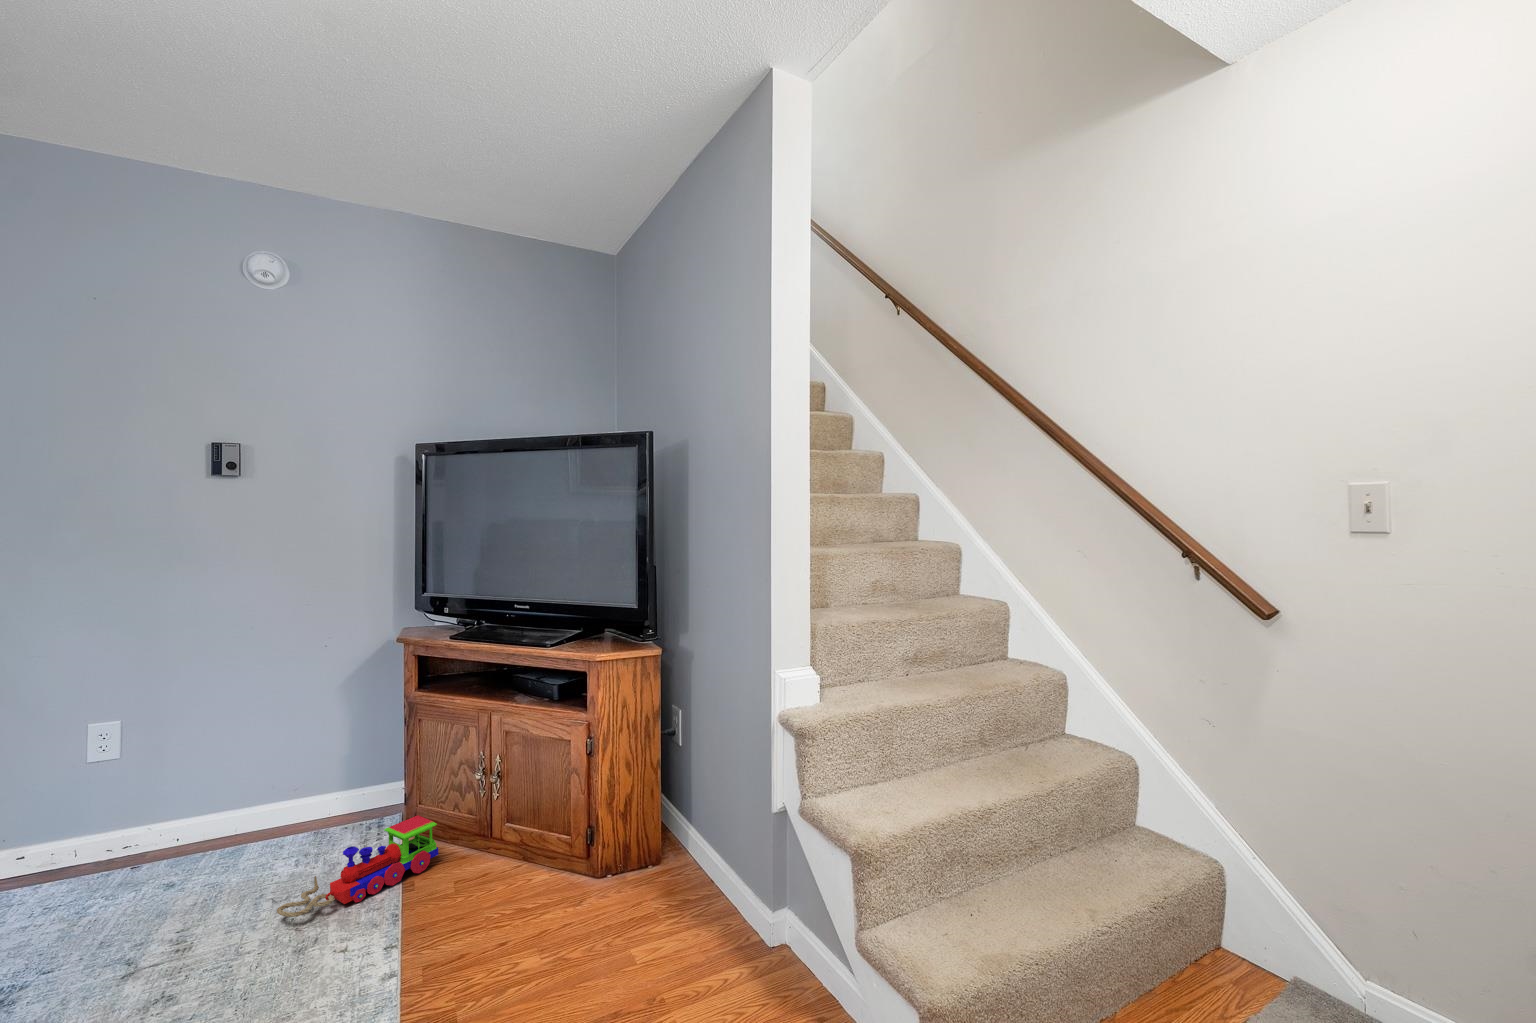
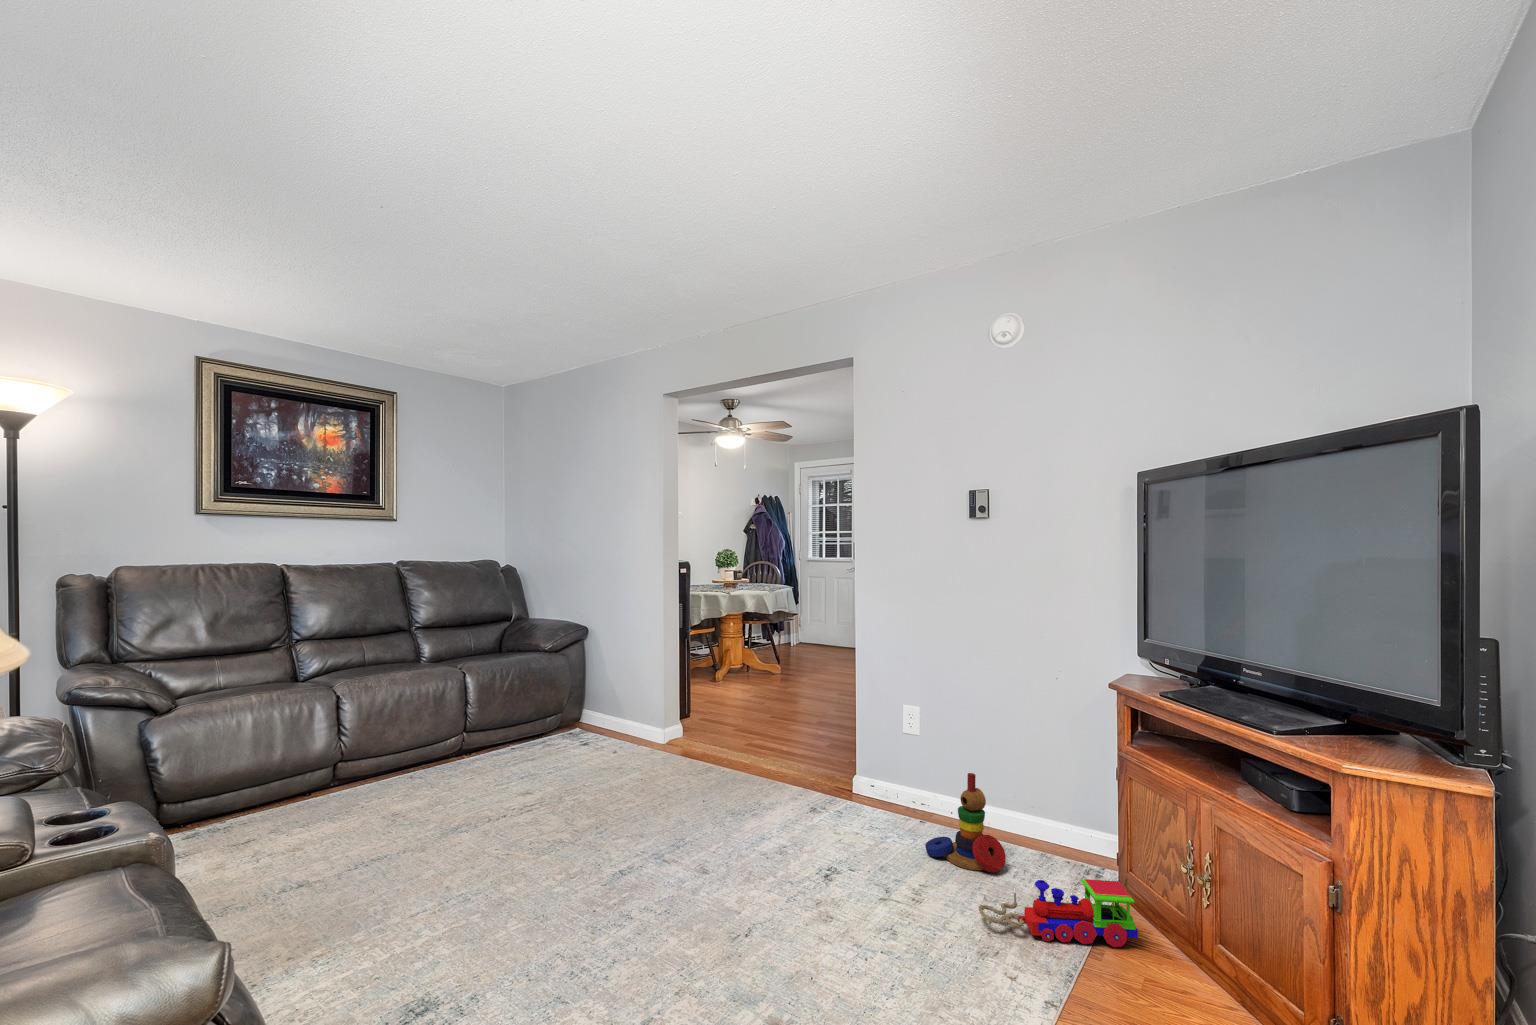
stacking toy: none [166,776,284,897] -> present [925,773,1006,873]

